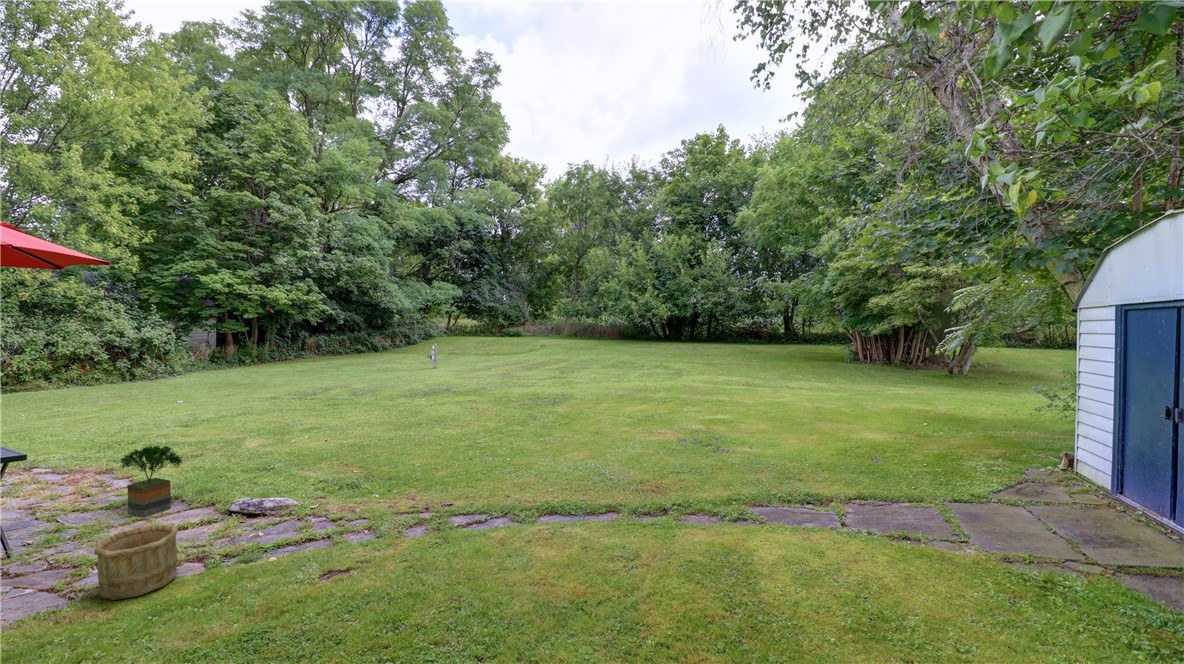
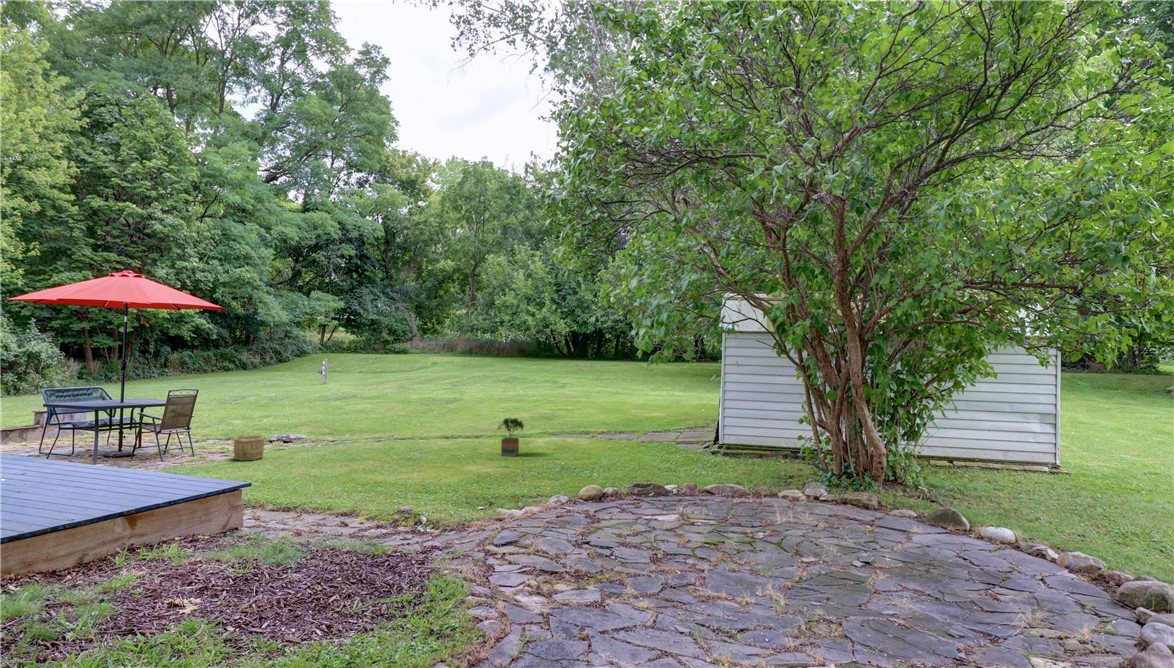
potted tree: present [120,446,182,517] -> present [498,418,524,456]

